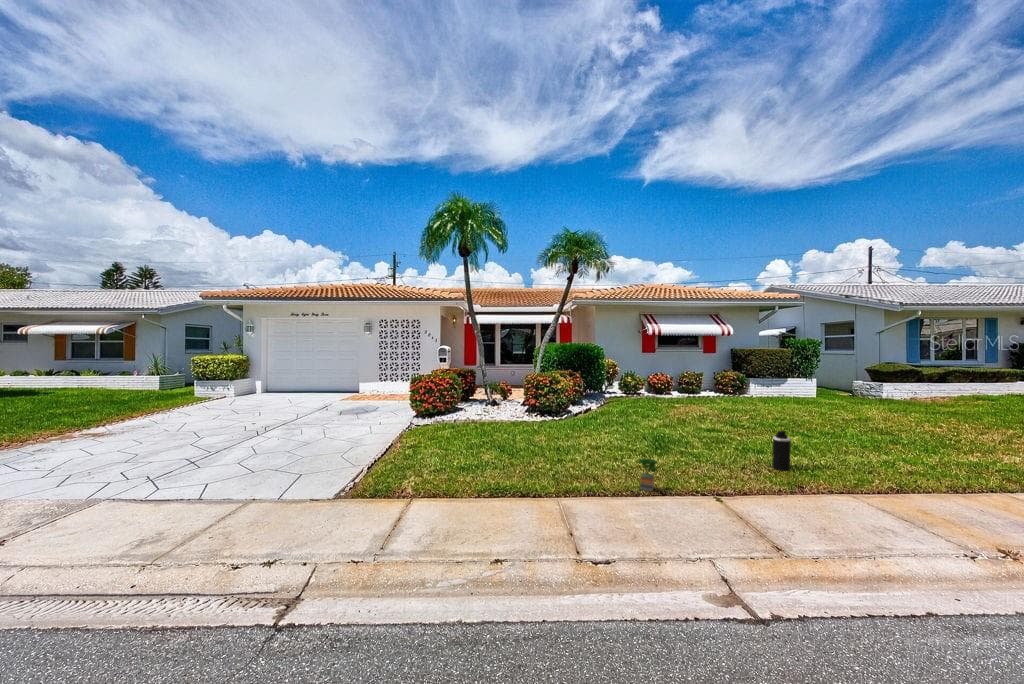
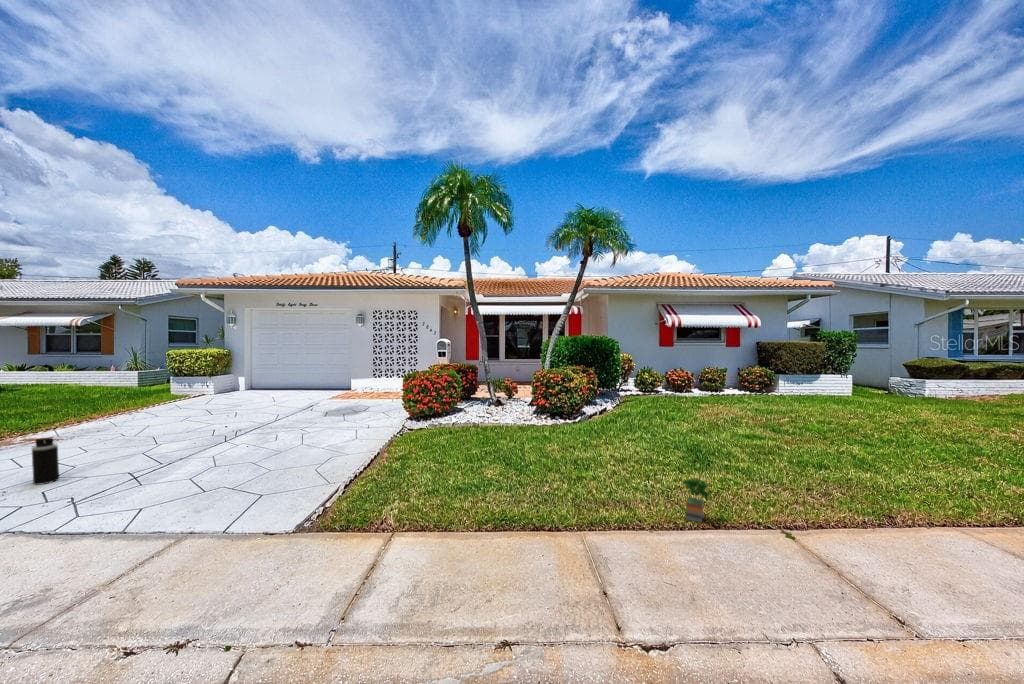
trash can: present [772,431,790,471] -> present [32,438,59,485]

